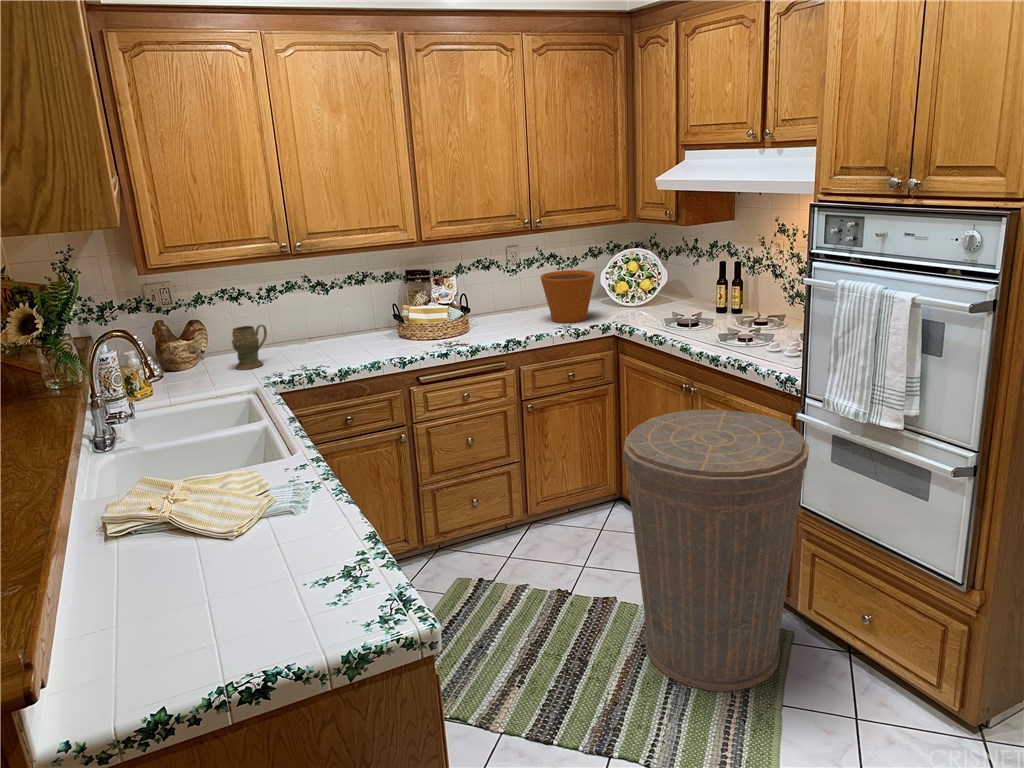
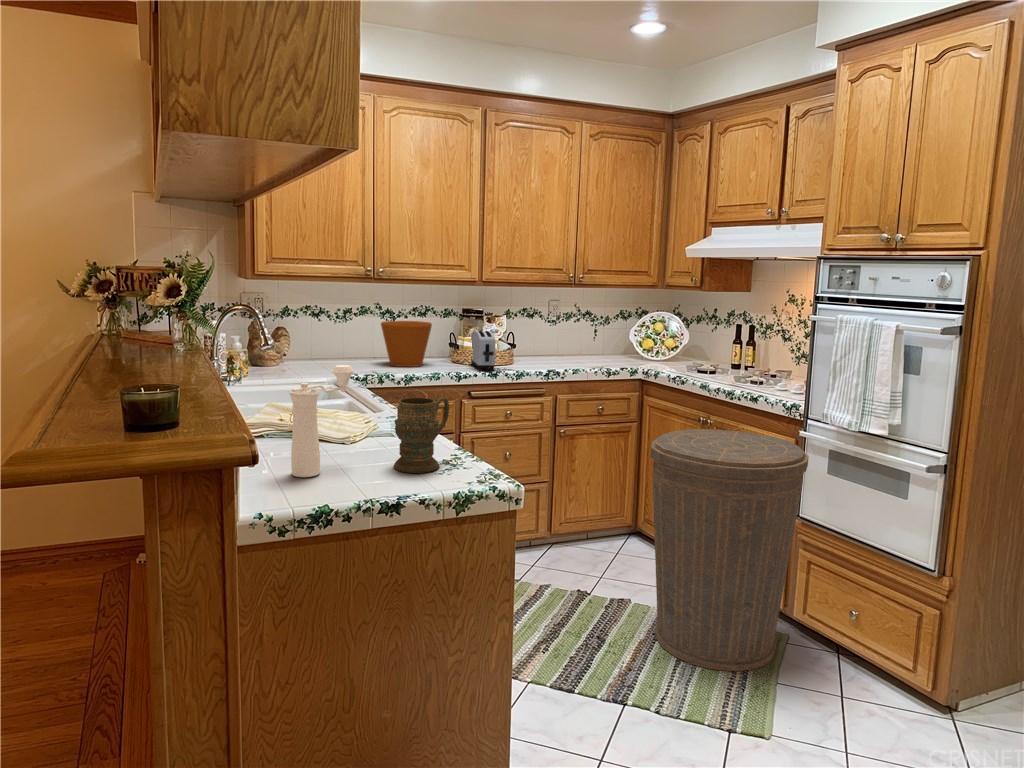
flower pot: present [541,270,595,323] -> present [381,321,432,367]
toaster: none [415,301,444,353] -> present [471,331,495,371]
mug: present [232,325,267,370] -> present [393,398,449,473]
pepper mill: none [107,478,202,644] -> present [290,365,354,477]

